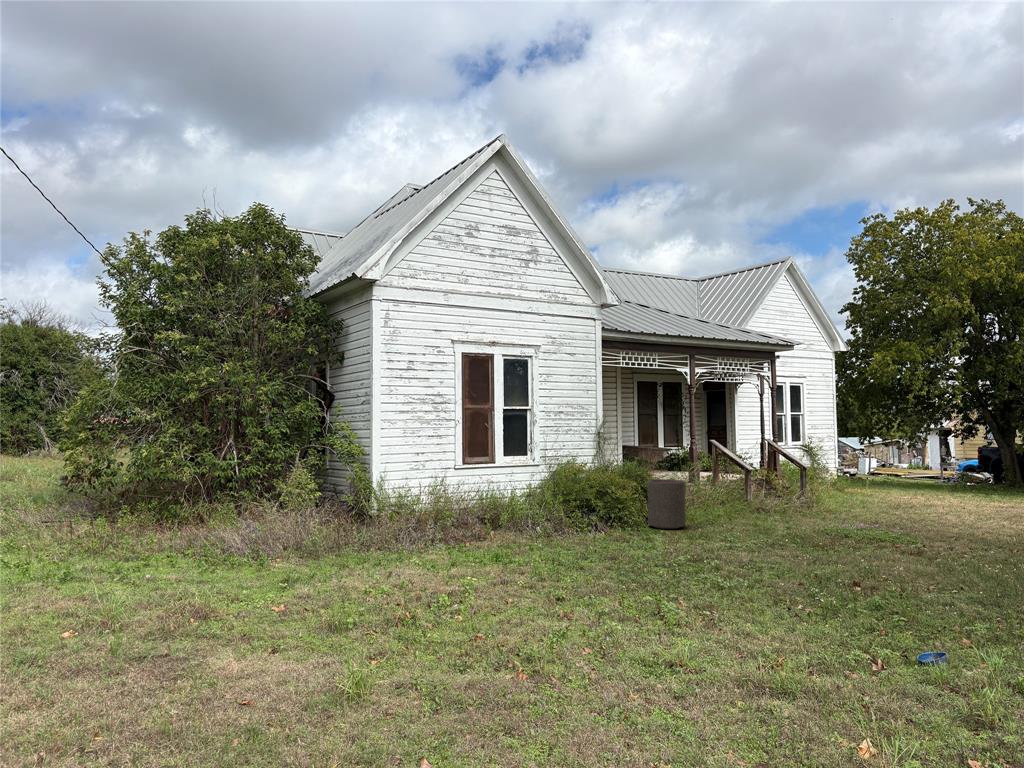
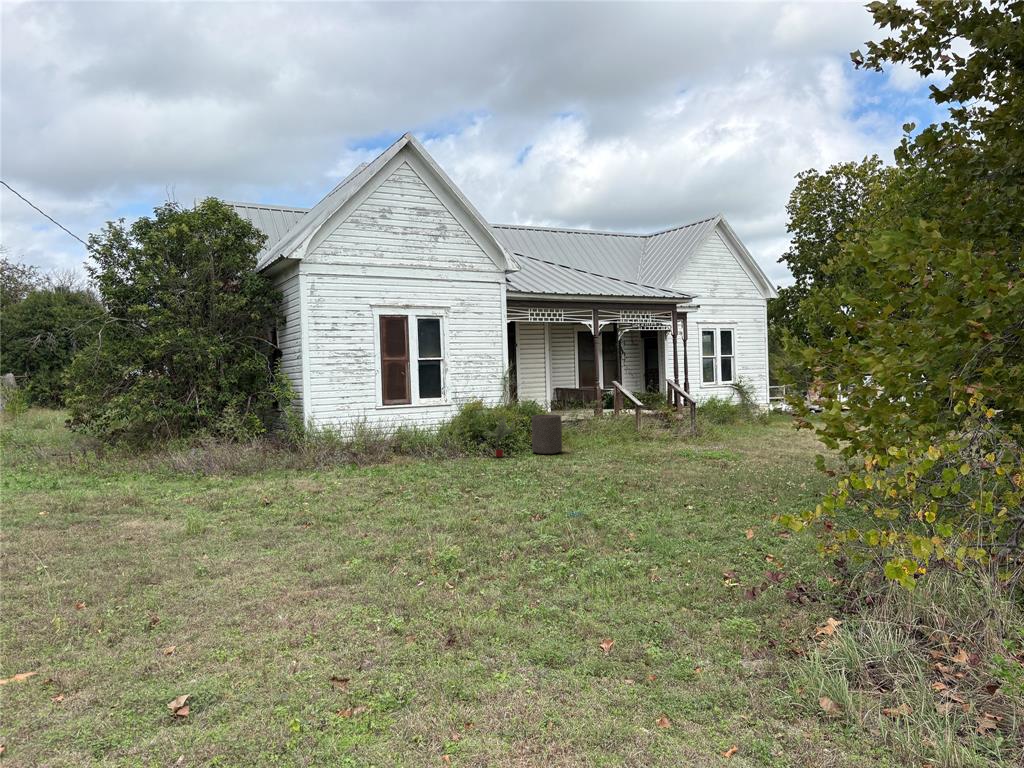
potted tree: none [593,480,636,532] -> present [483,418,515,457]

